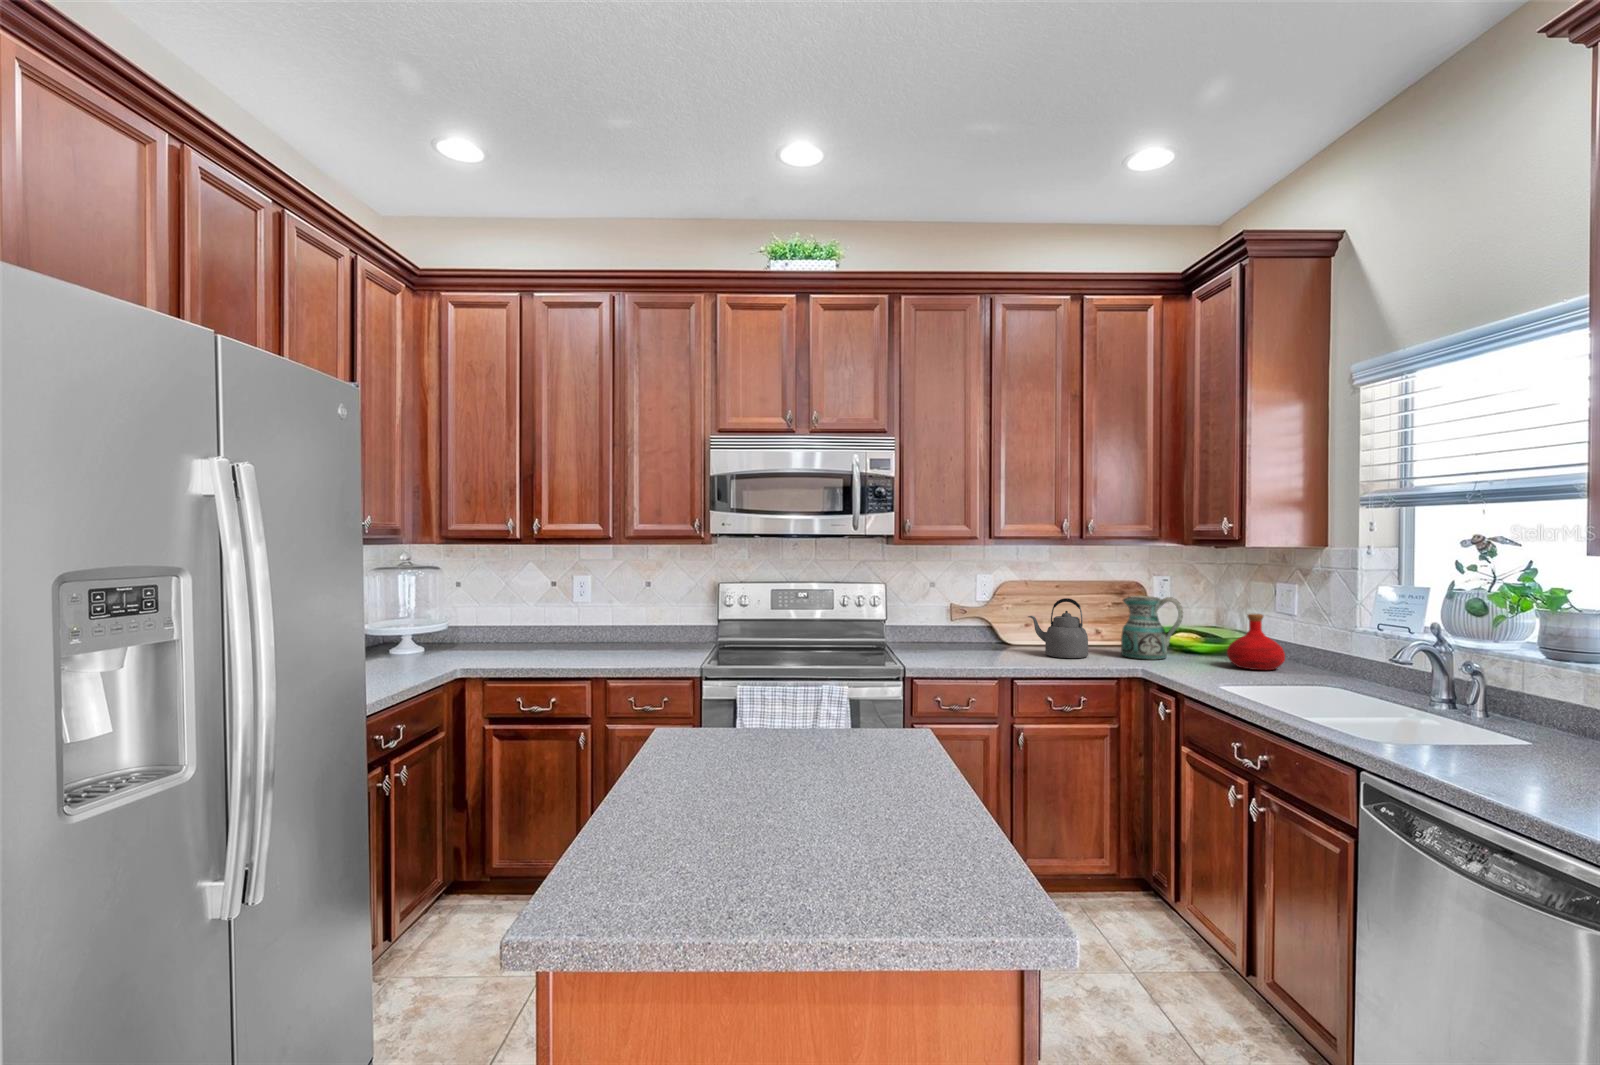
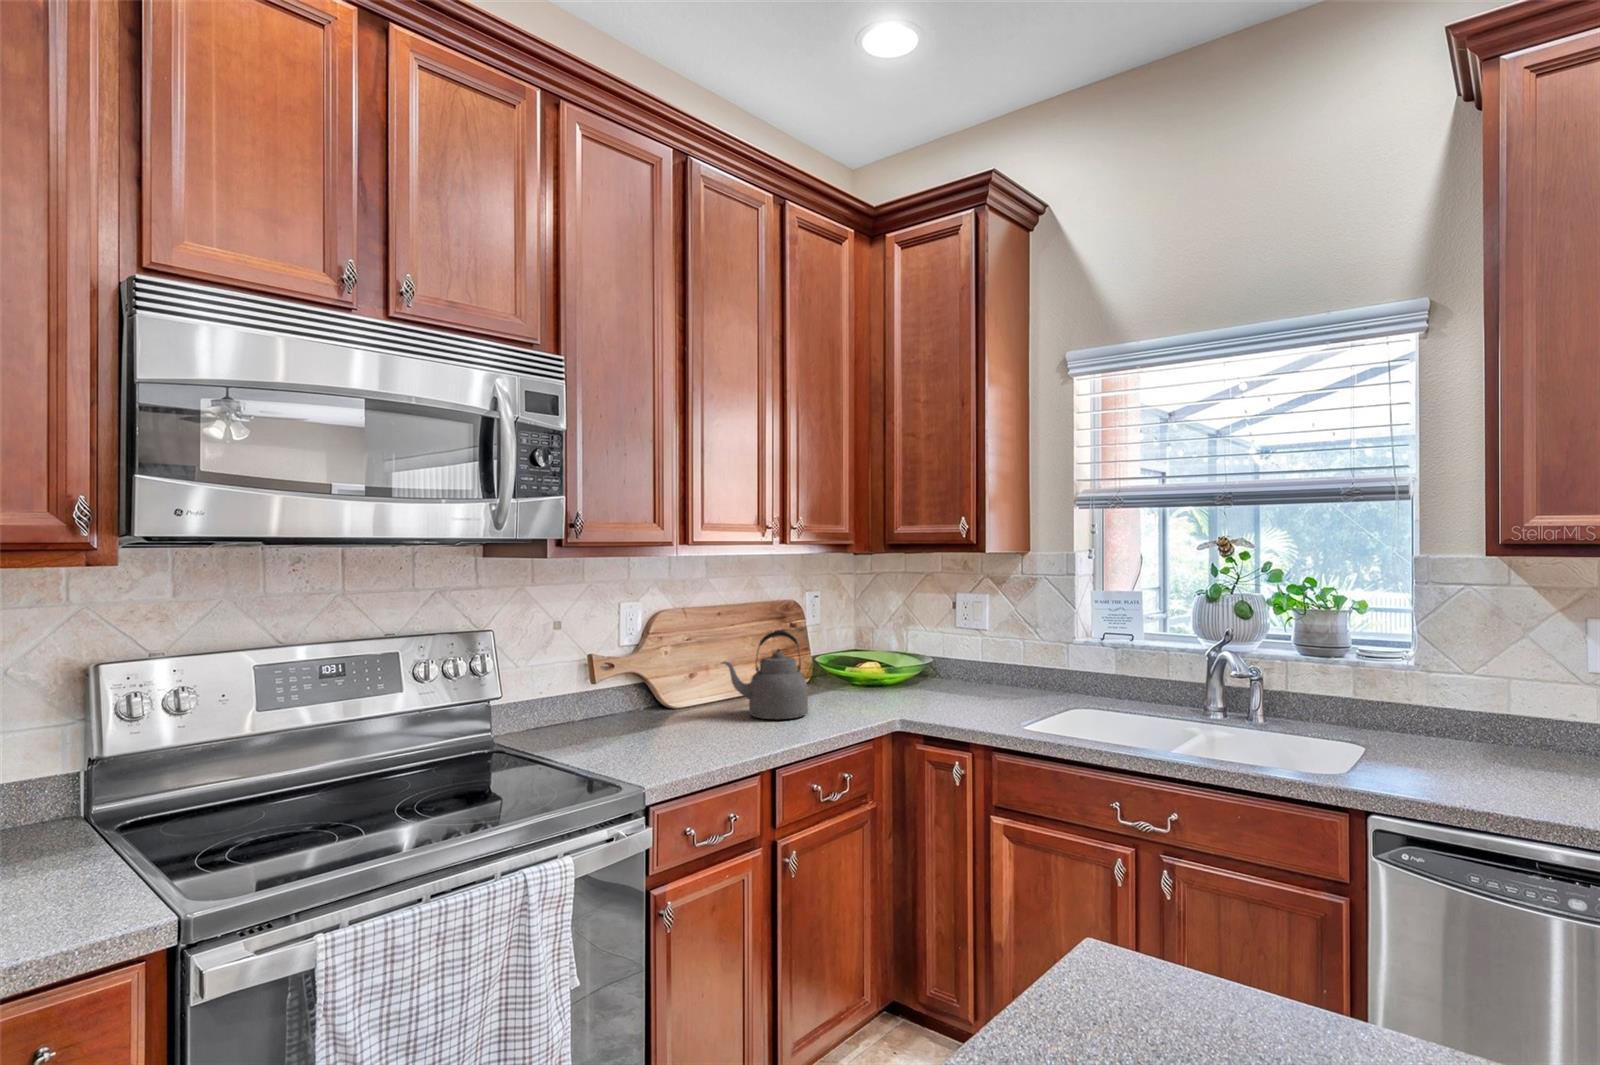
ceramic pitcher: present [1121,596,1183,660] -> none [827,618,901,705]
bottle: present [1227,614,1285,670] -> none [950,632,1010,699]

